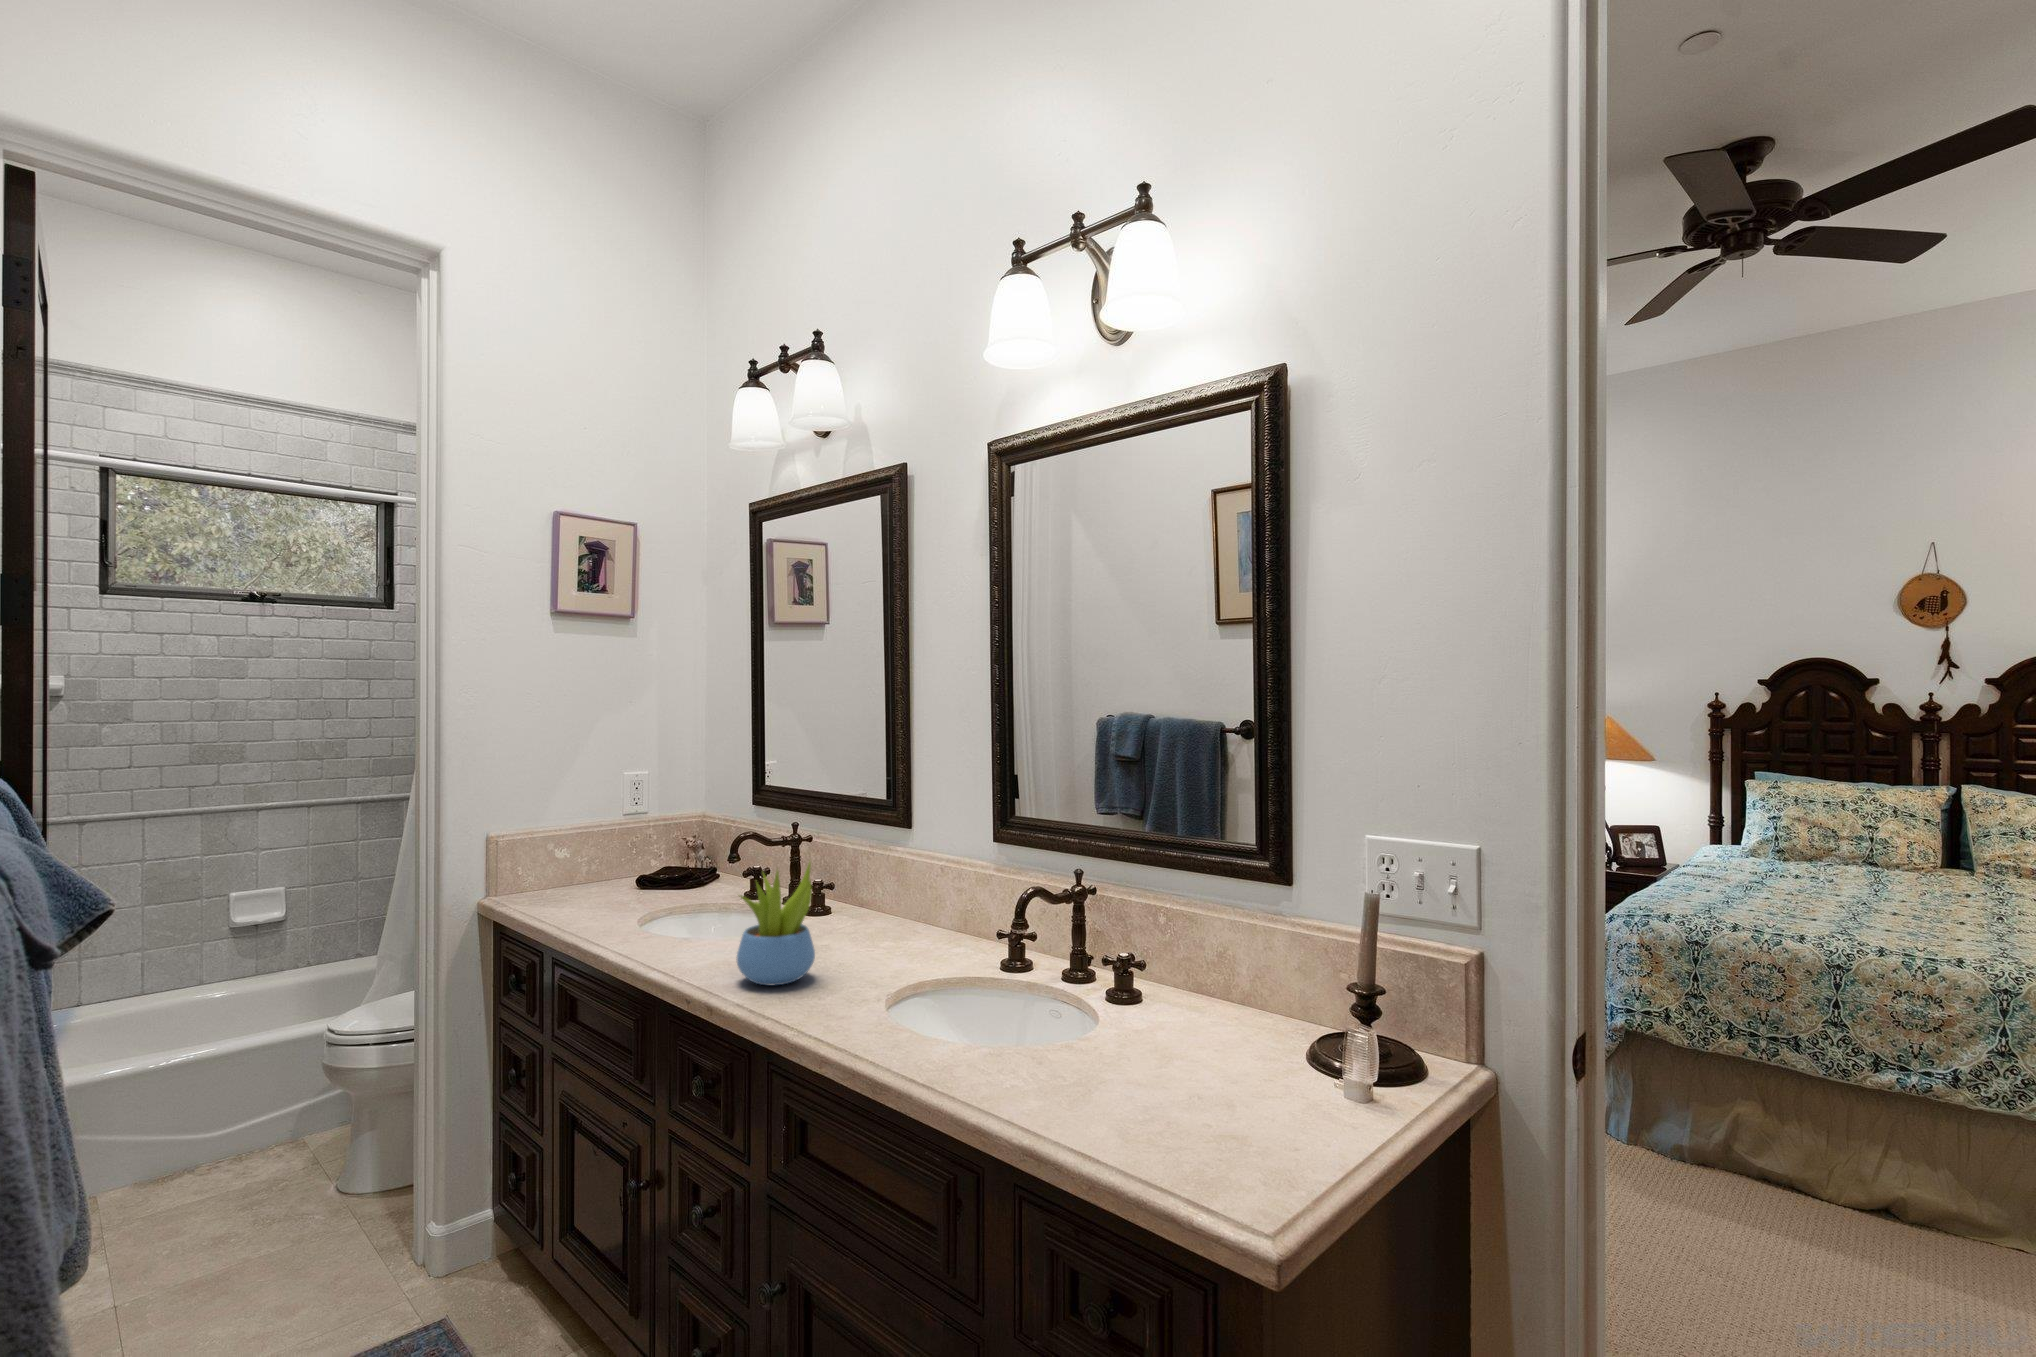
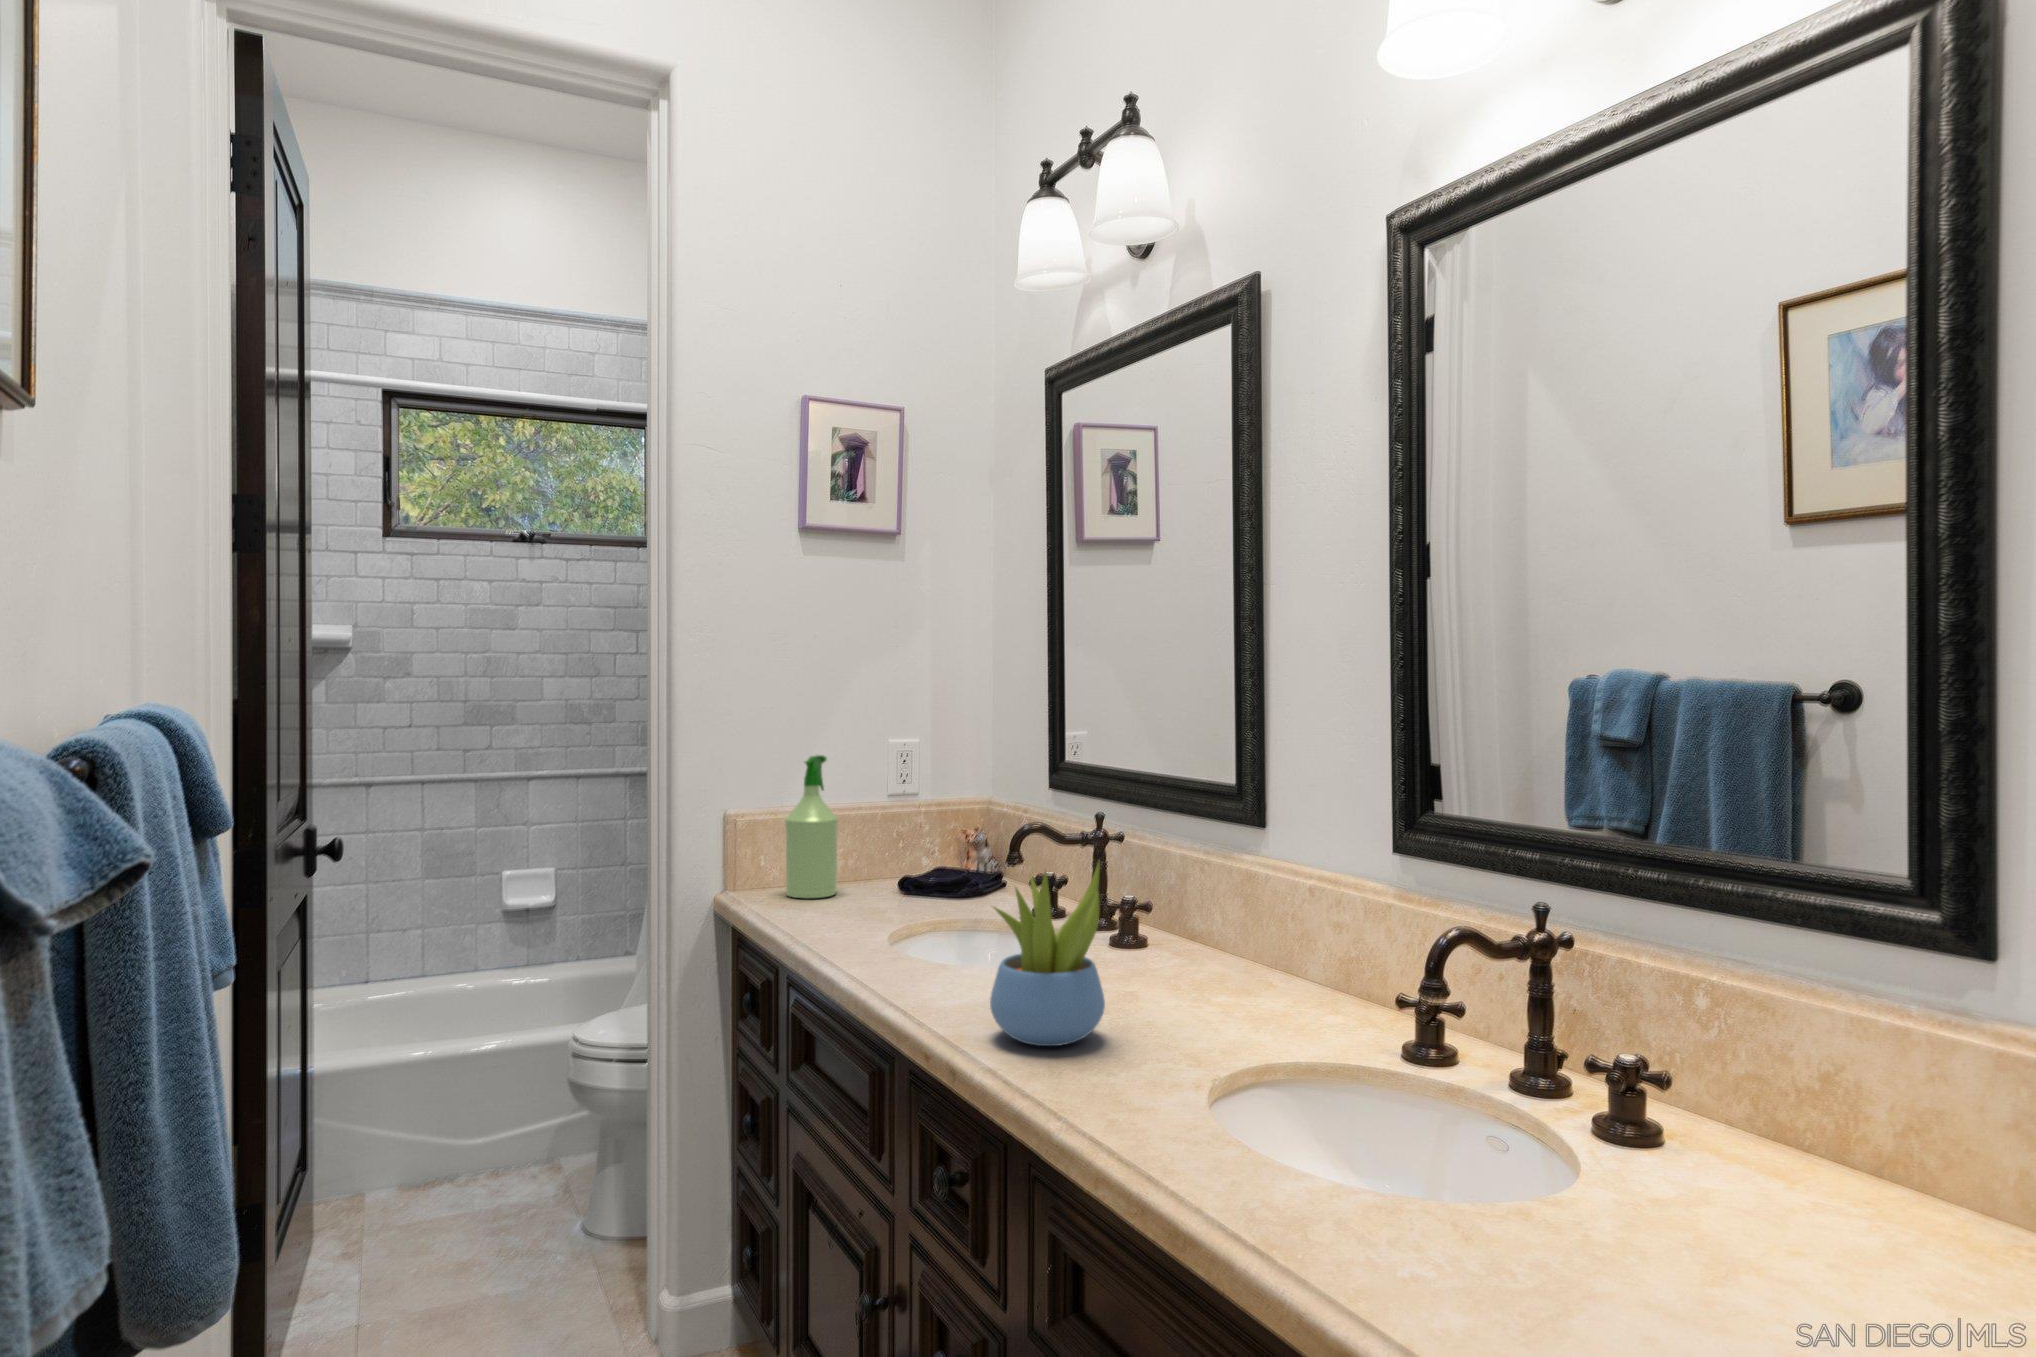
spray bottle: none [543,787,587,898] -> present [785,755,838,898]

